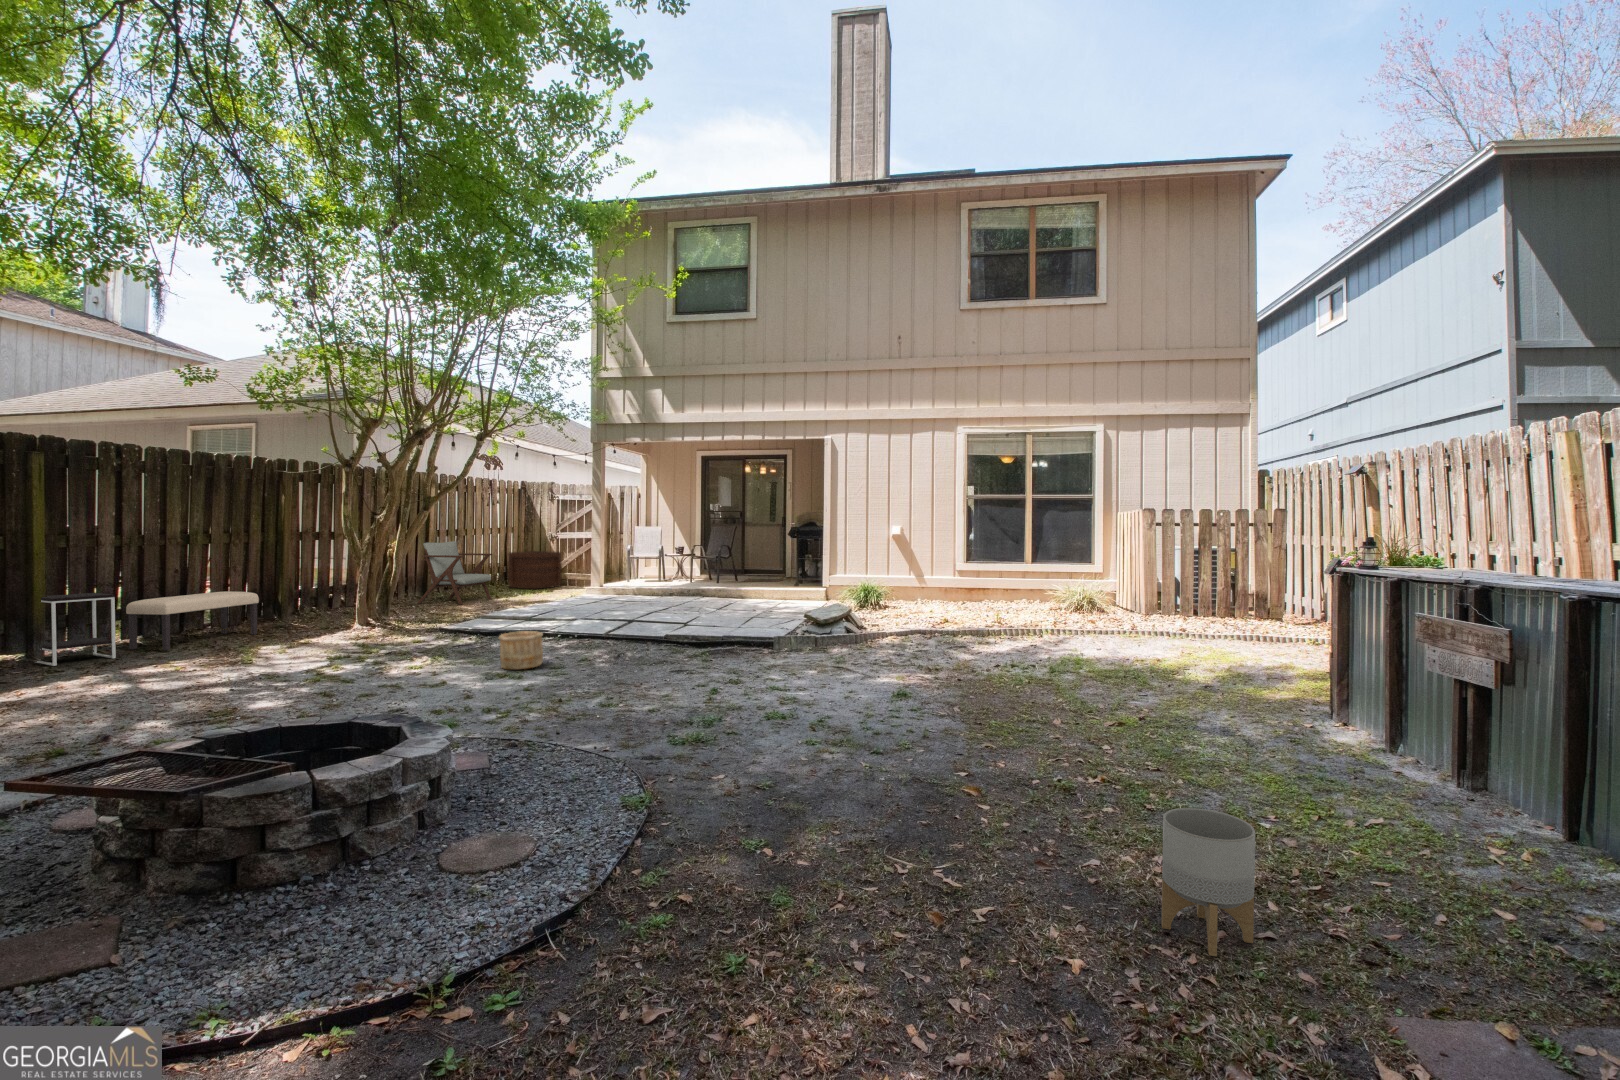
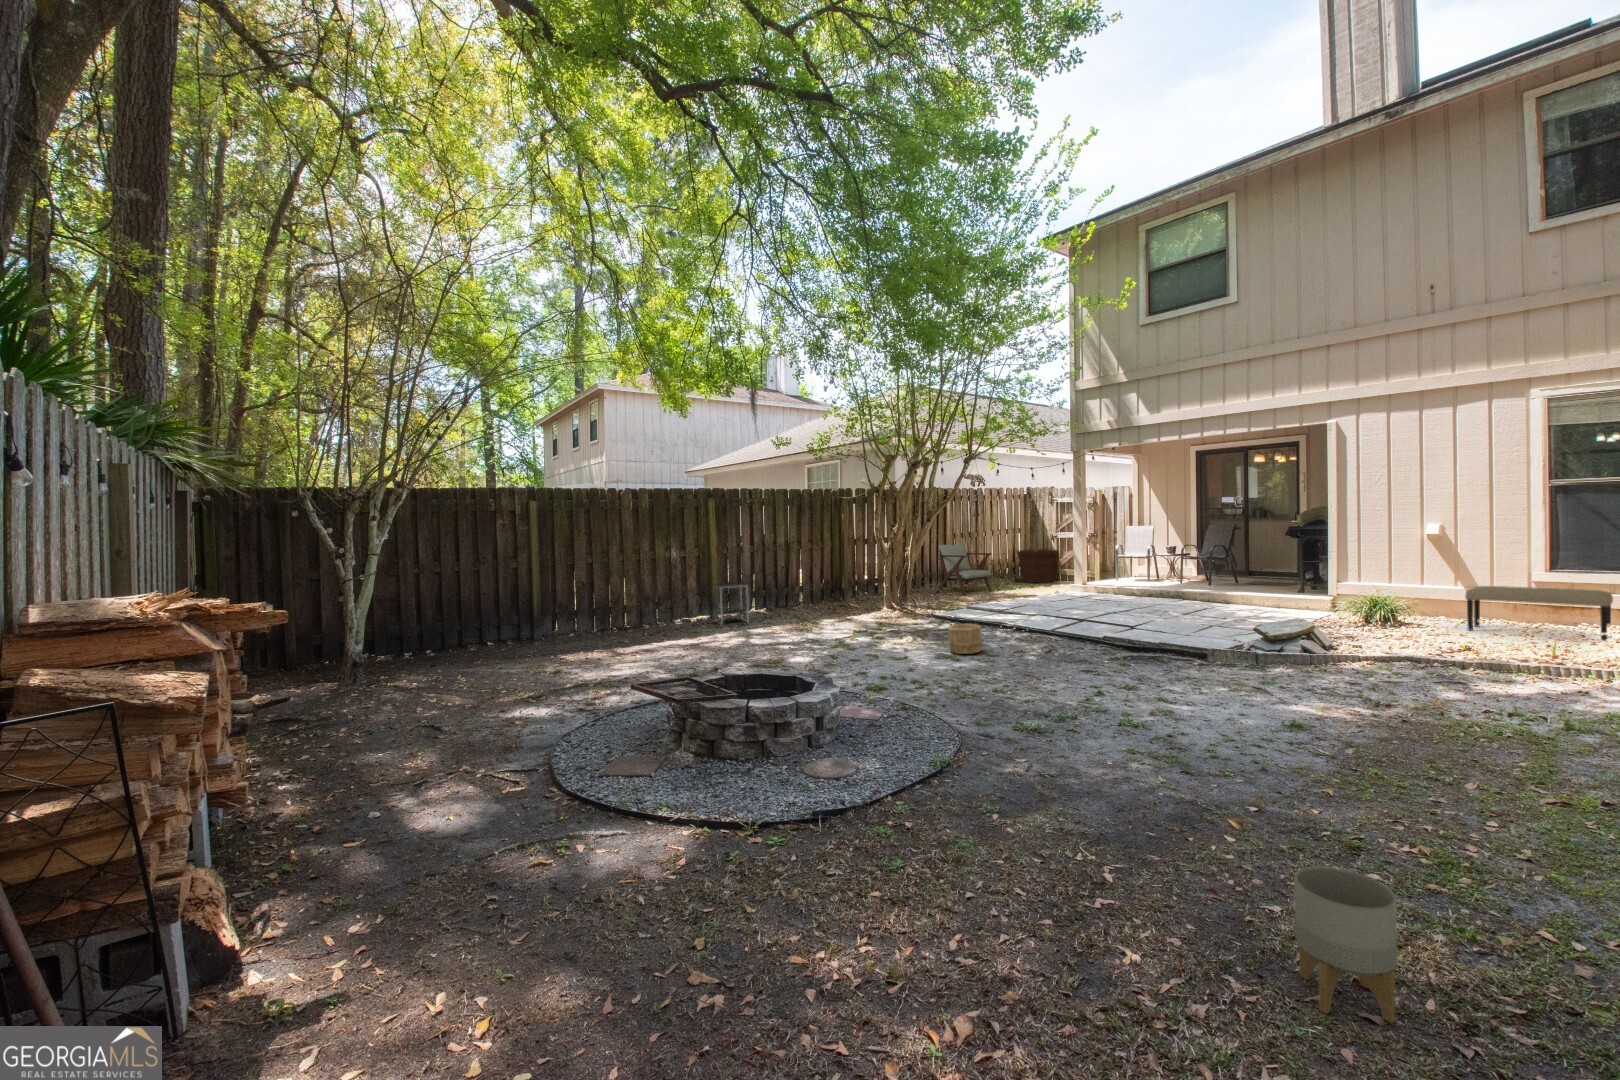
bench: present [126,591,259,650] -> present [1465,586,1613,641]

